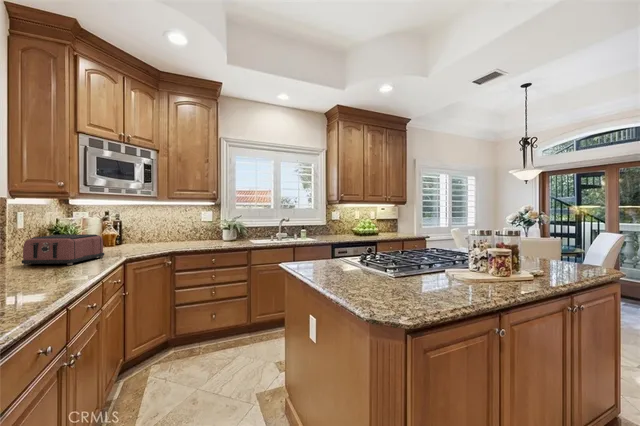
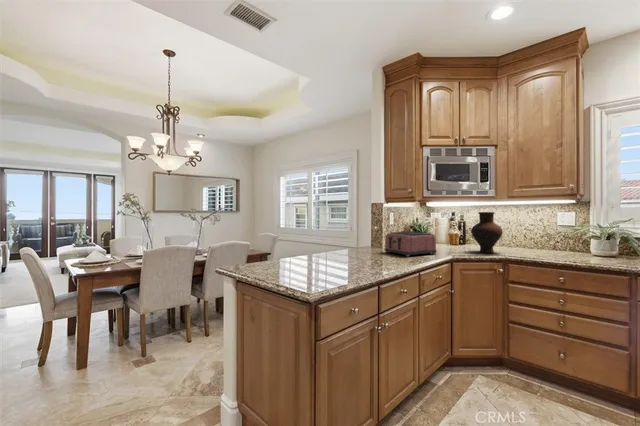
vase: none [138,211,168,249] -> present [471,212,503,253]

